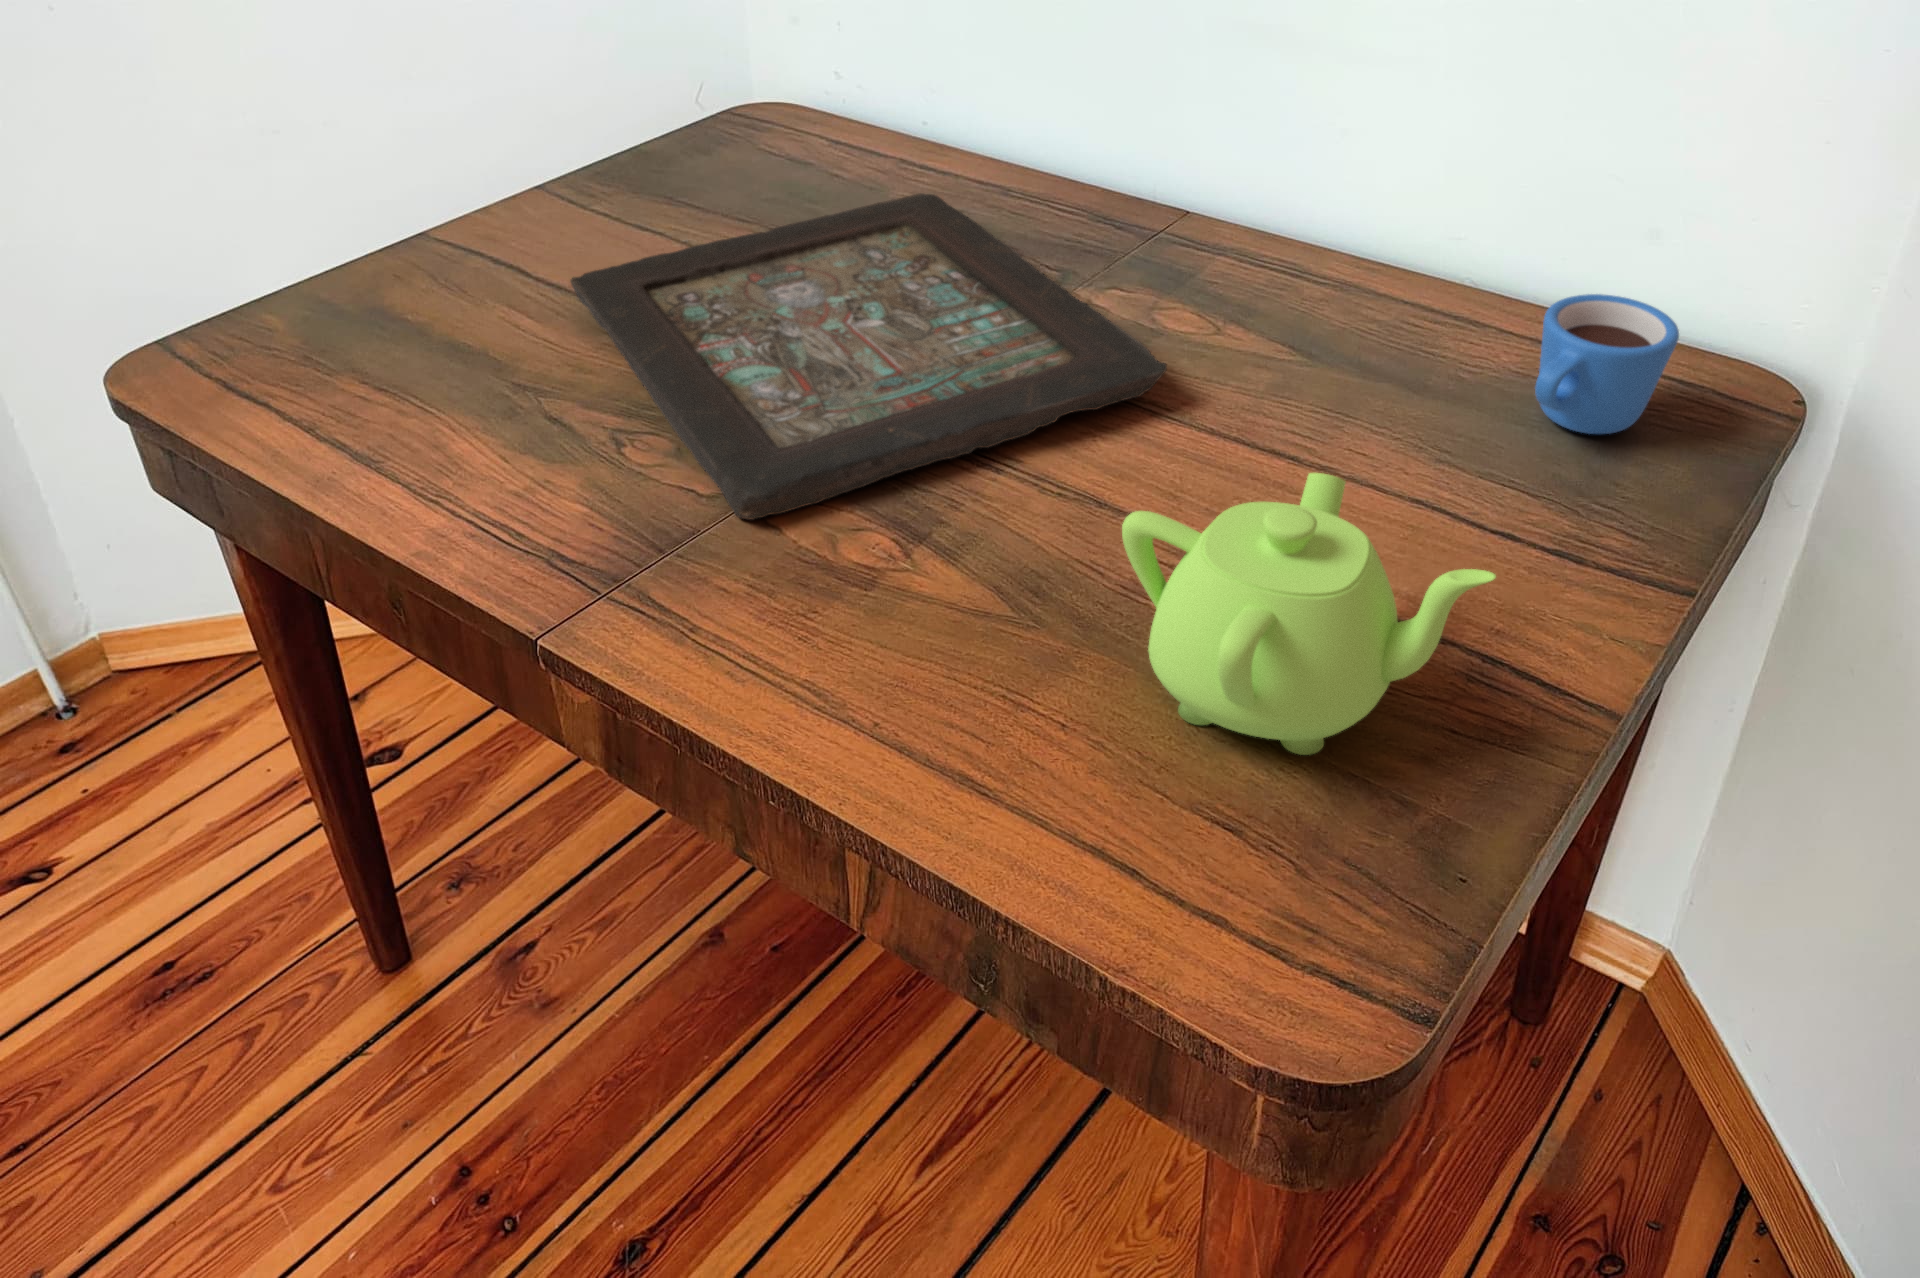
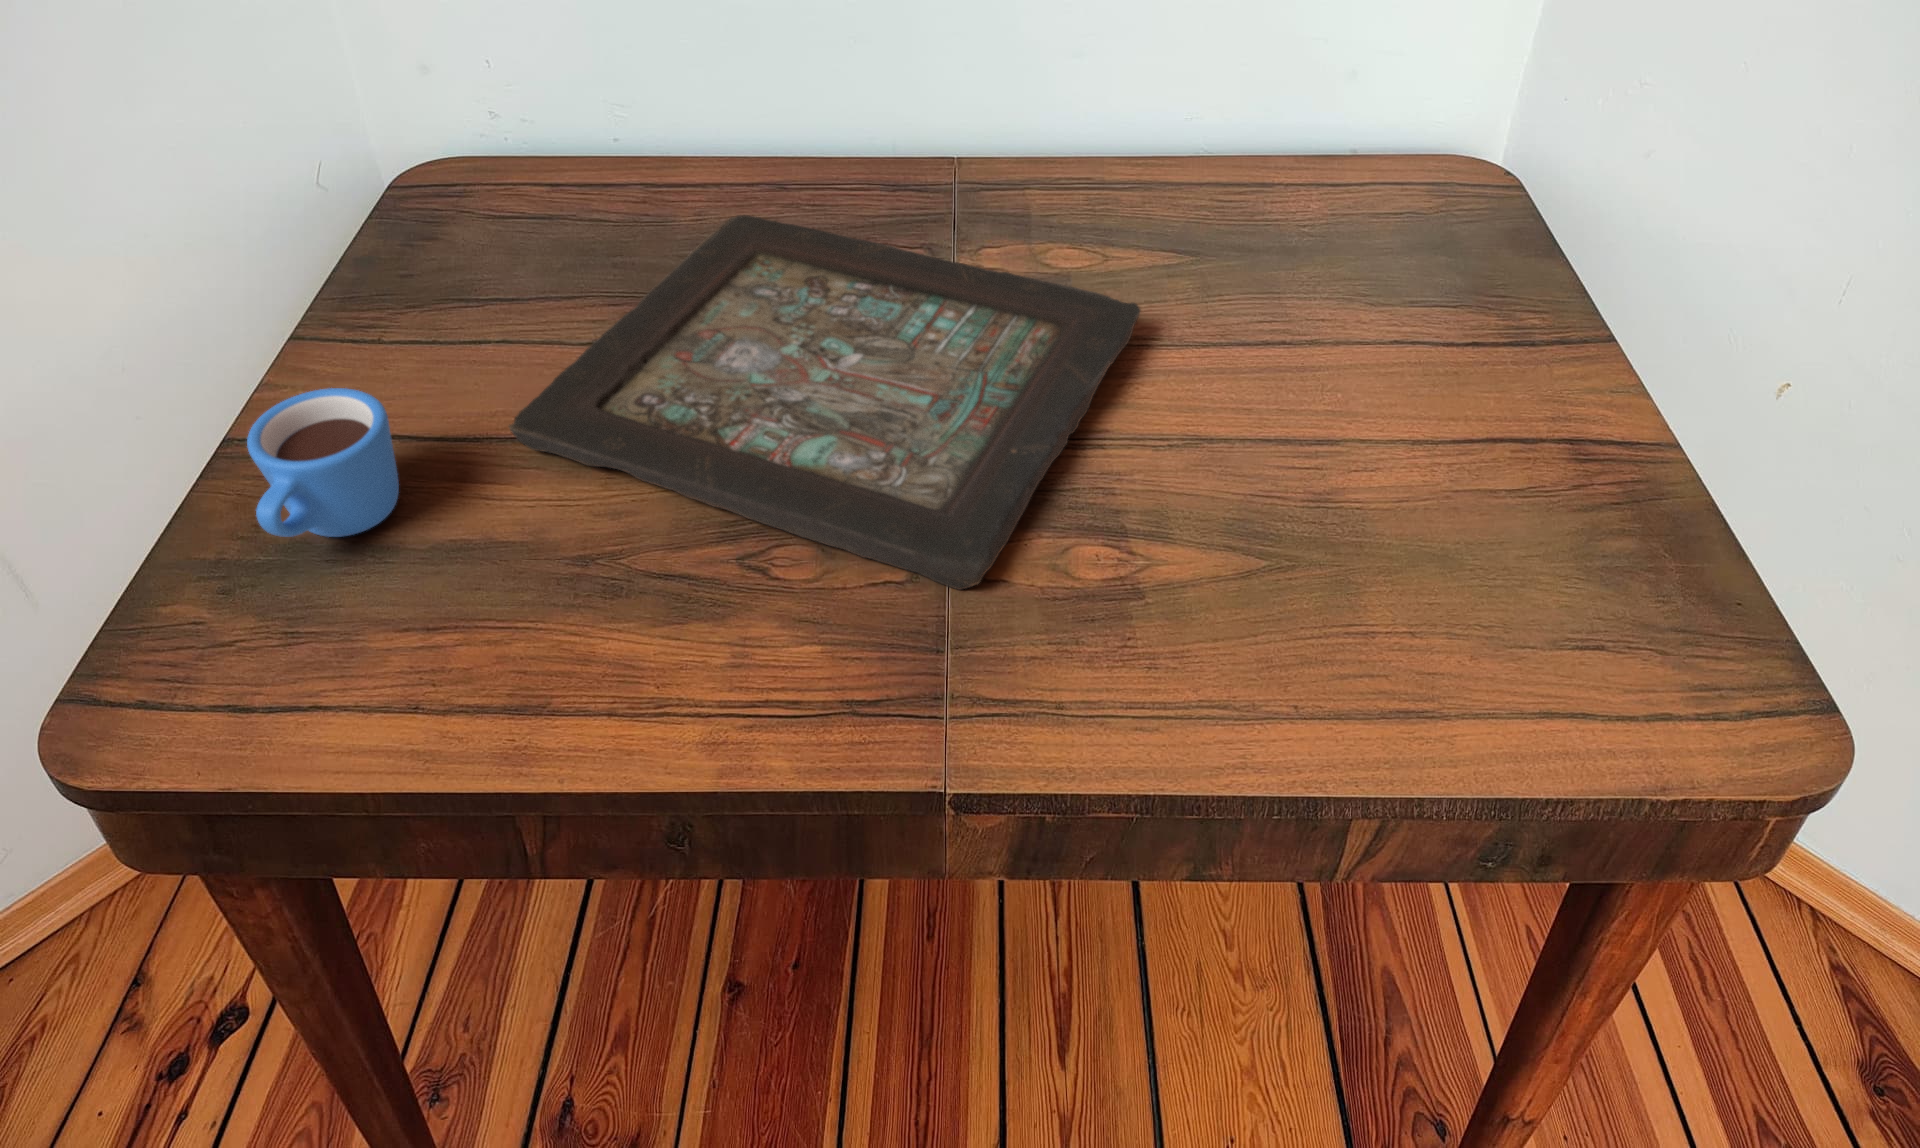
mug: present [1535,294,1679,434] -> present [247,388,399,537]
teapot: present [1122,473,1496,755] -> none [1392,349,1692,586]

